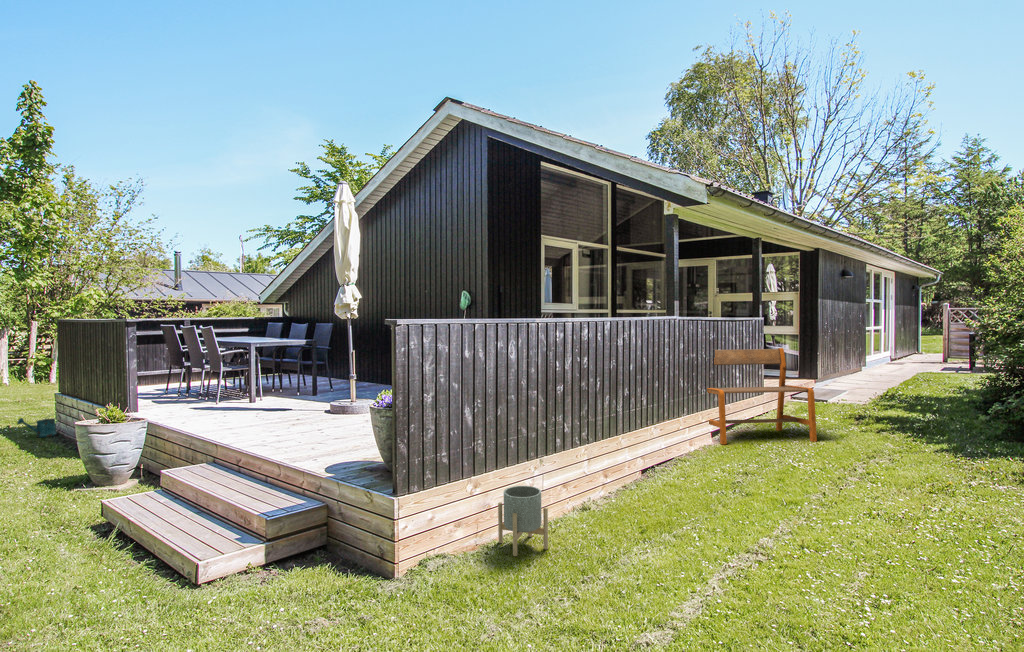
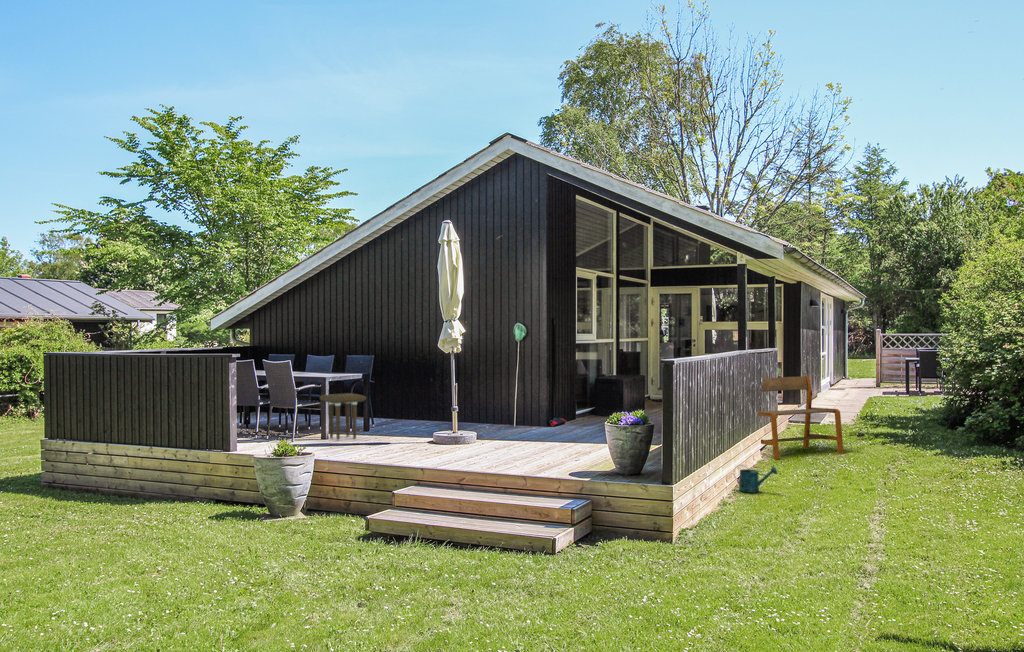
side table: none [258,357,297,401] -> present [320,393,366,440]
watering can: present [17,418,61,437] -> present [737,467,777,493]
planter: present [498,486,548,556] -> none [708,482,747,530]

